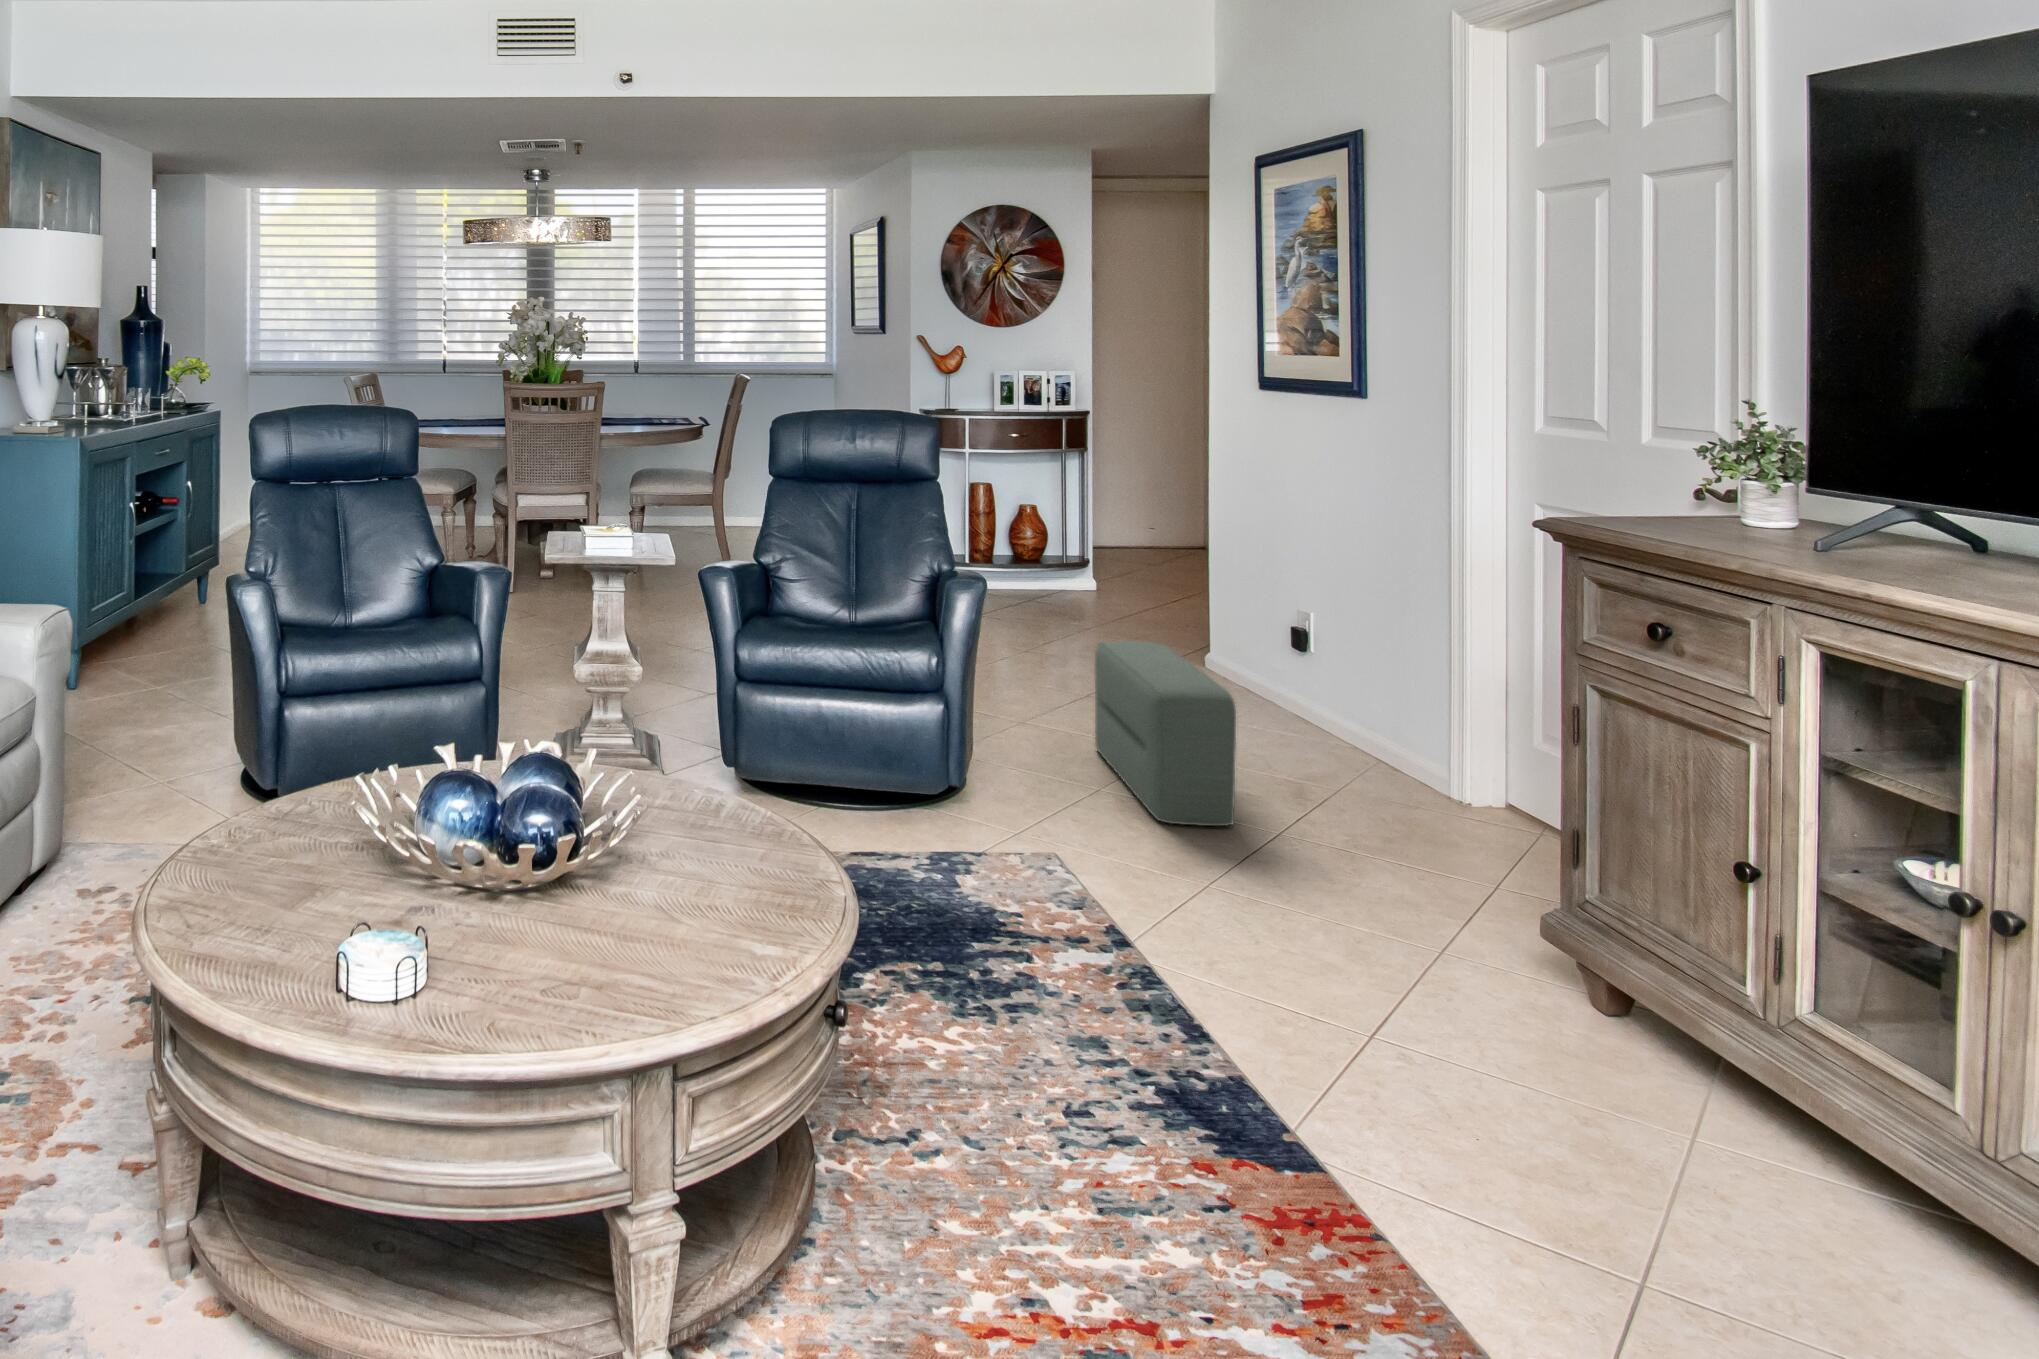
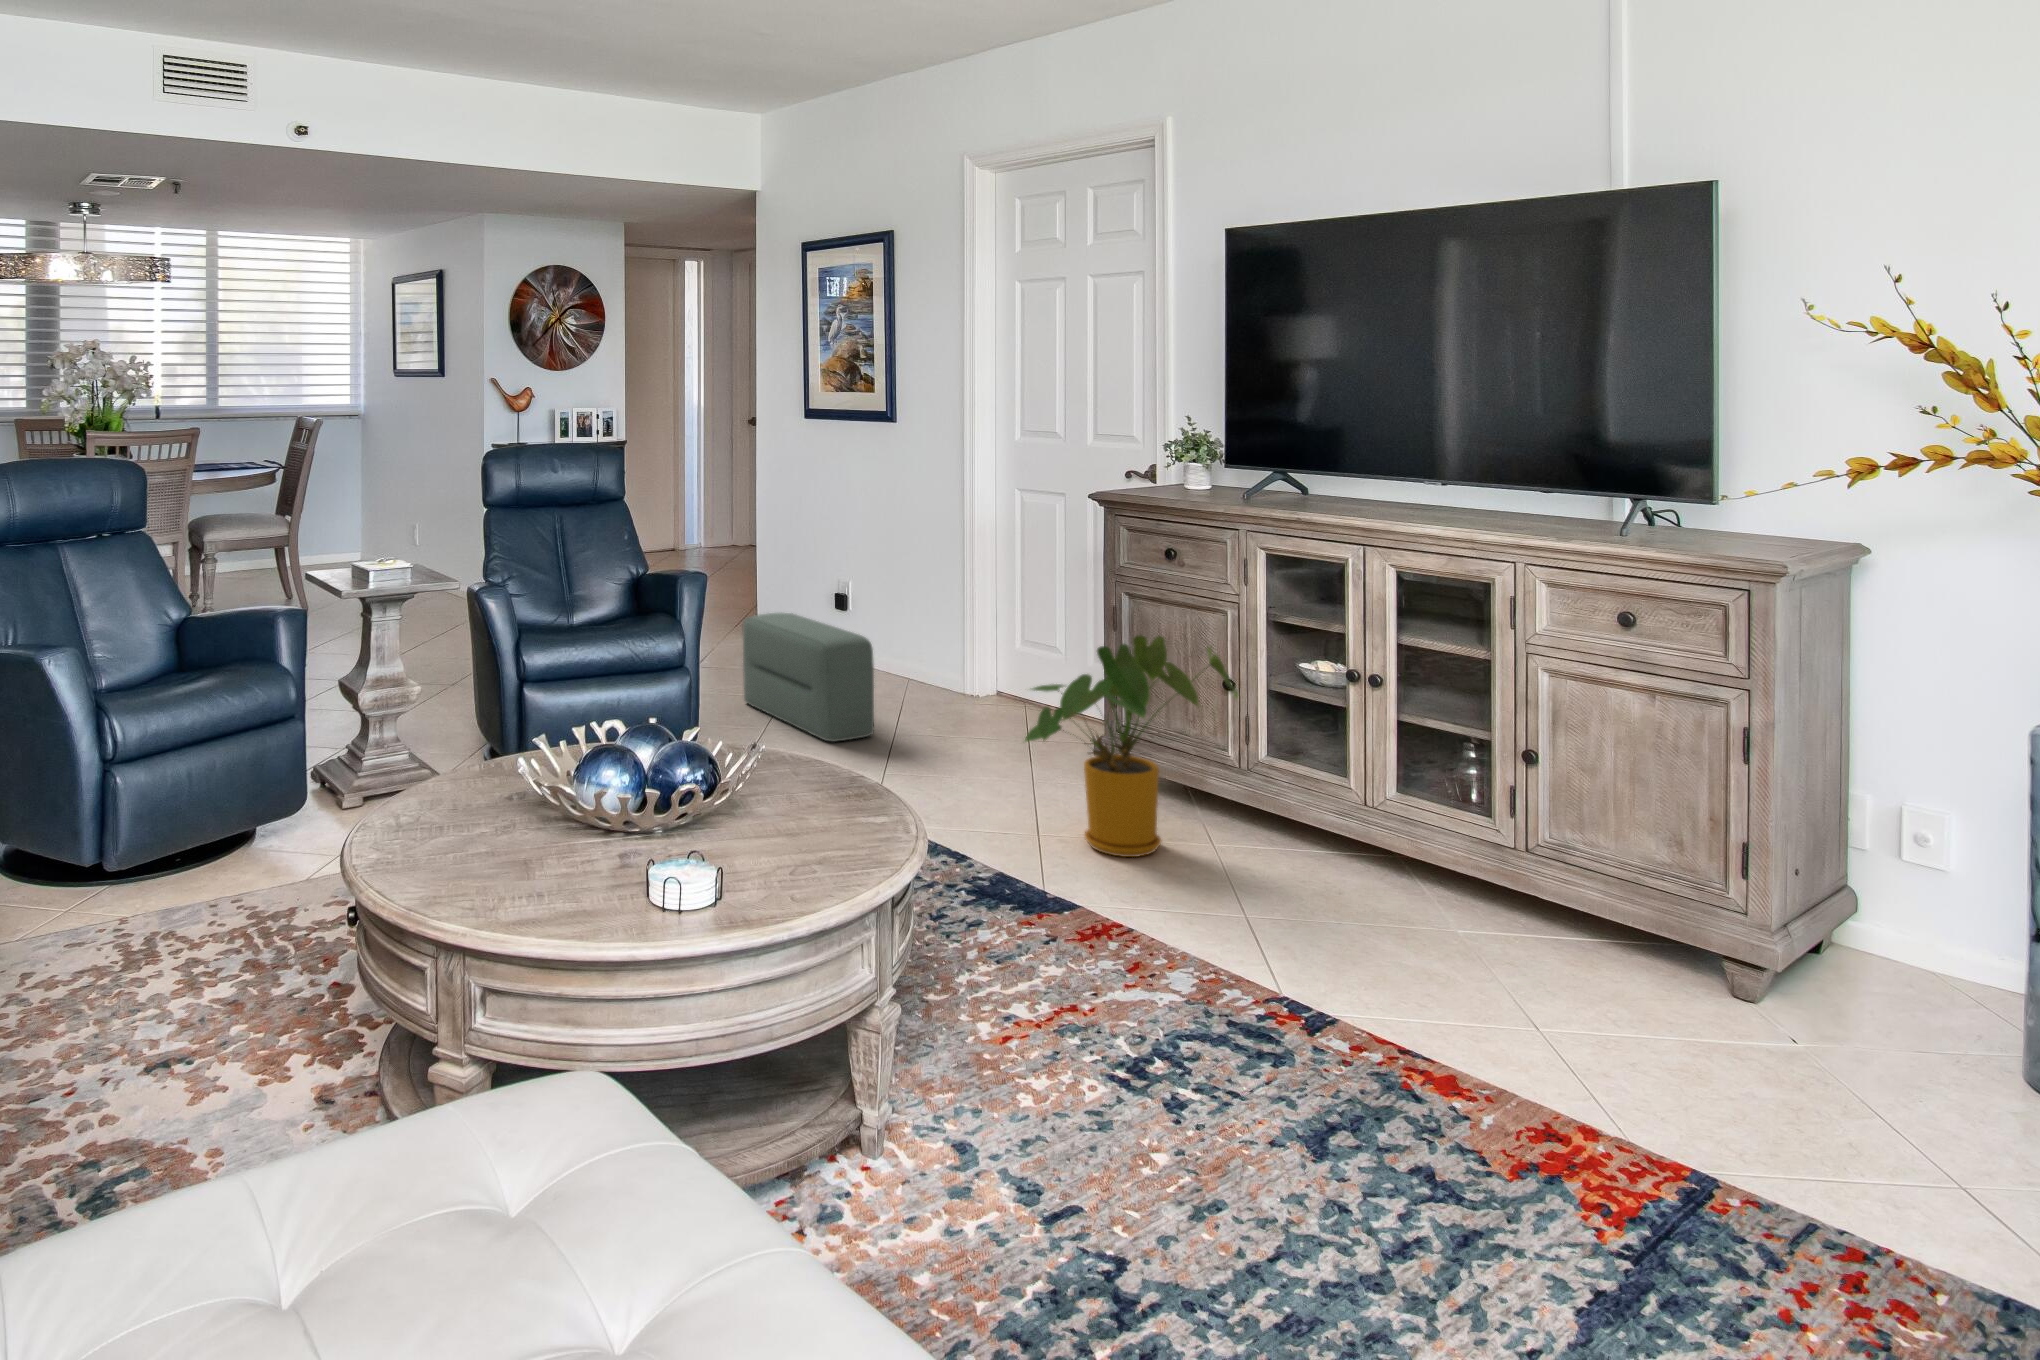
house plant: none [1328,764,1750,1116] -> present [1025,636,1238,857]

